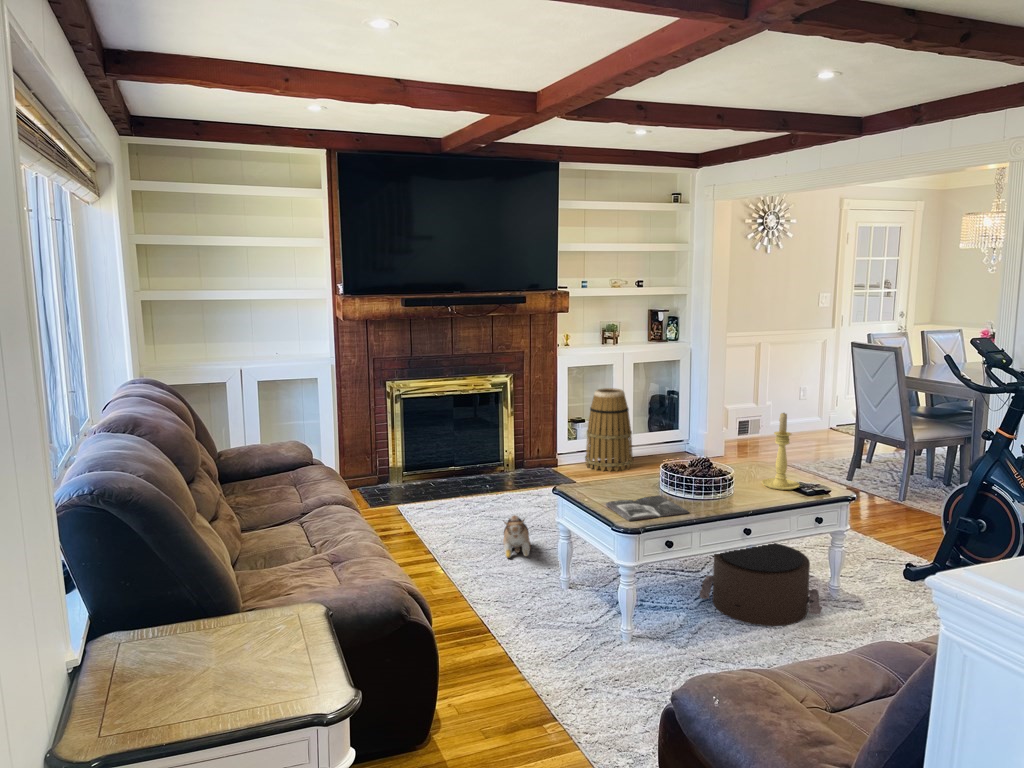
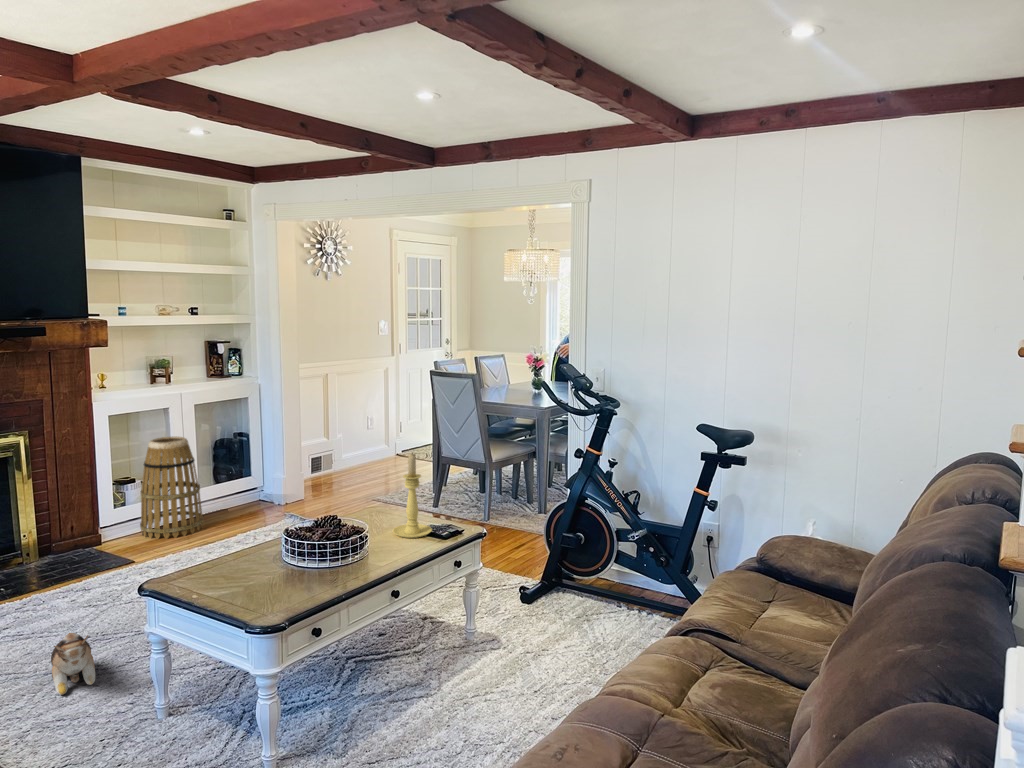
magazine: present [606,495,689,521] -> none [225,572,333,617]
pouf: present [700,542,822,626] -> none [341,596,473,698]

